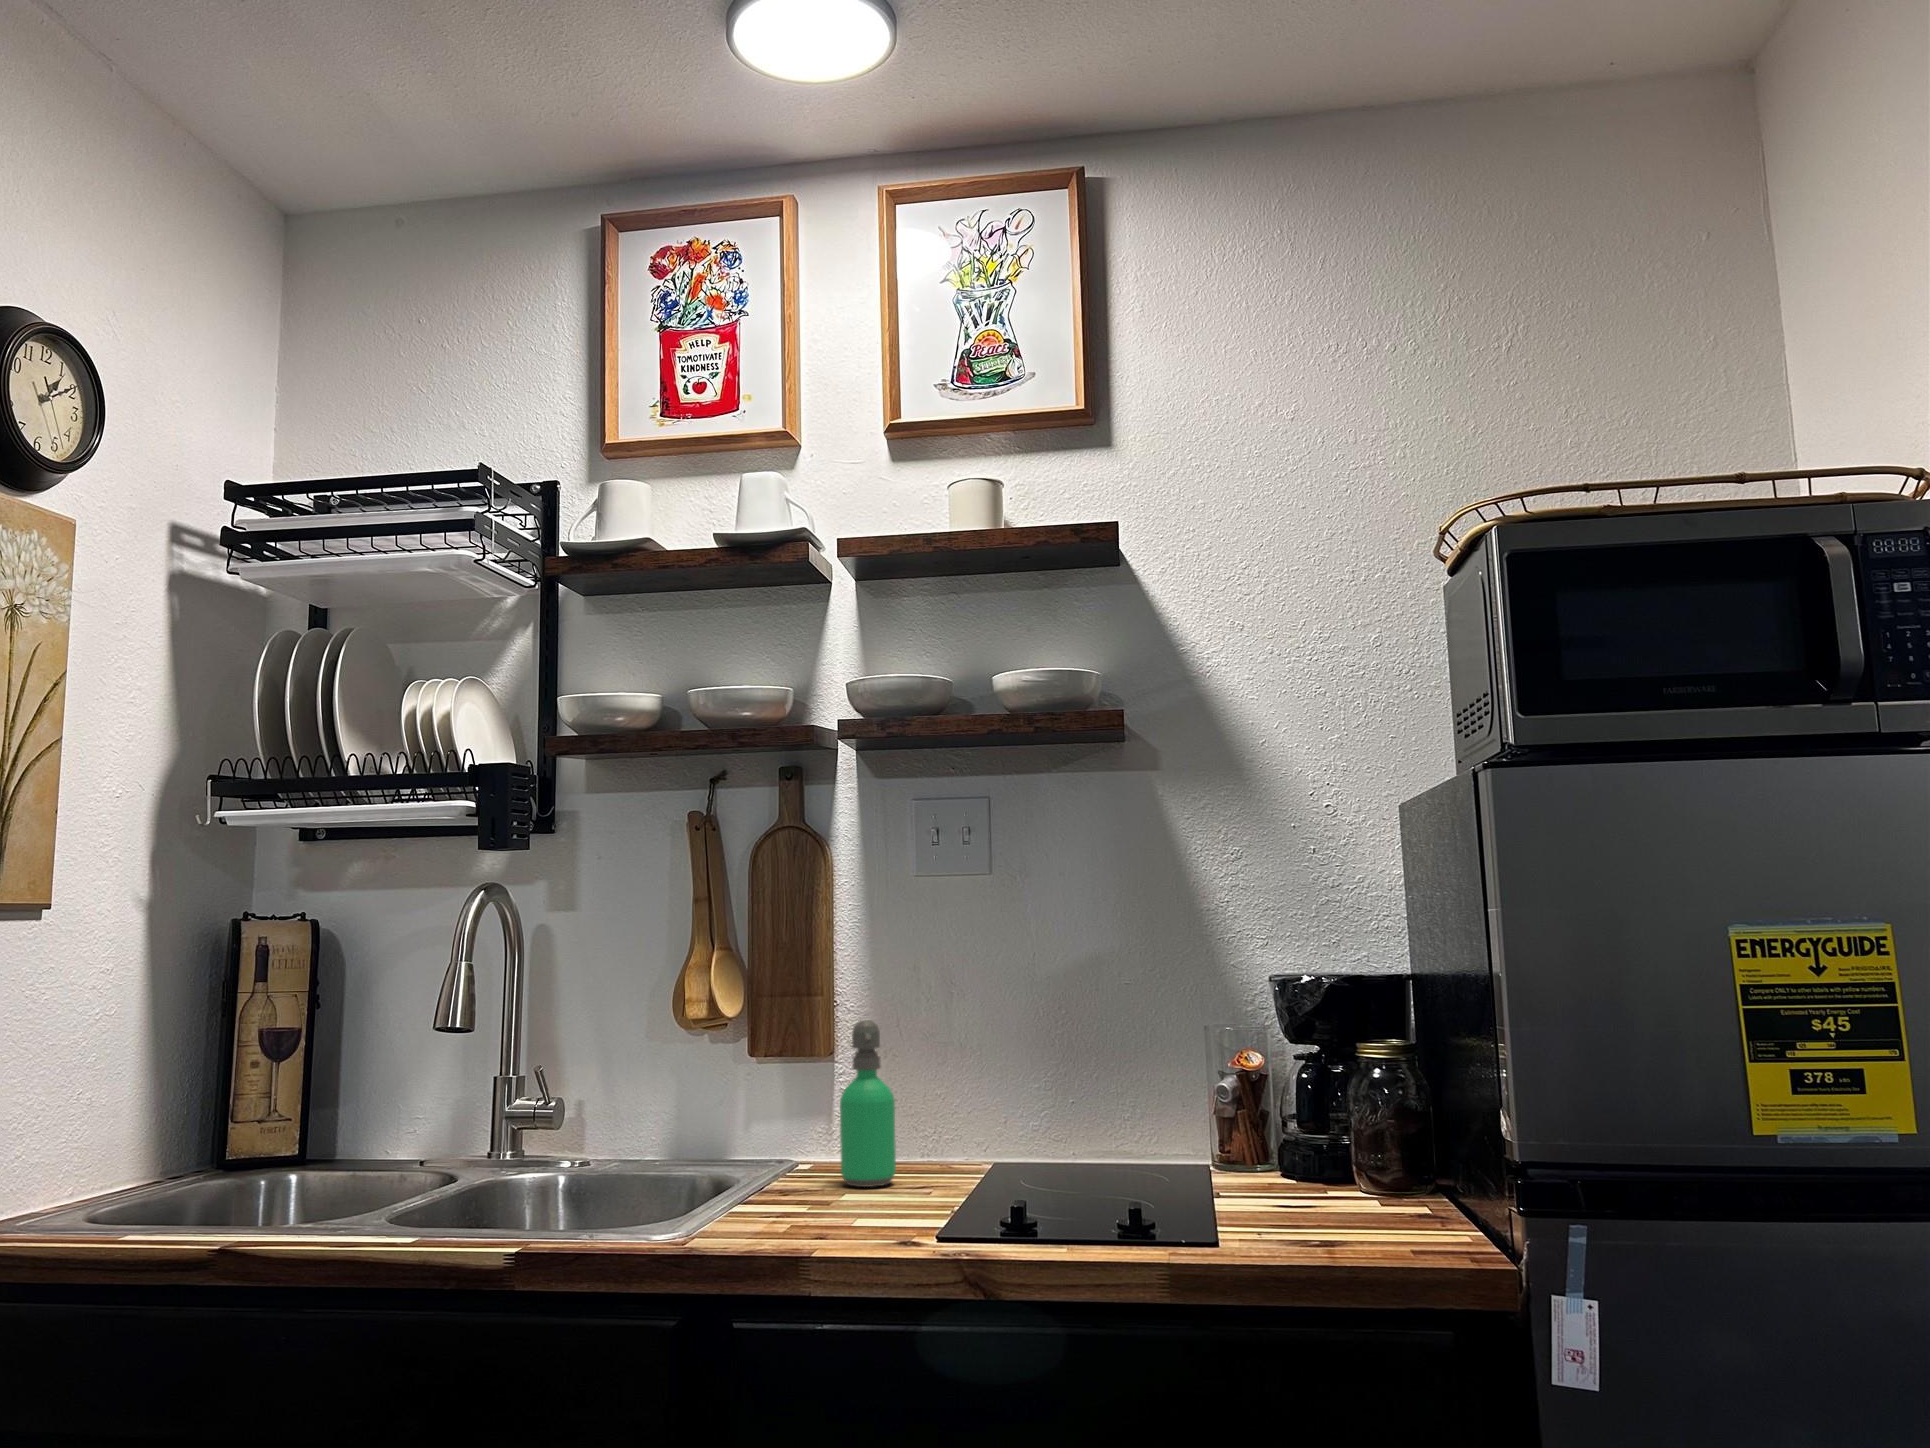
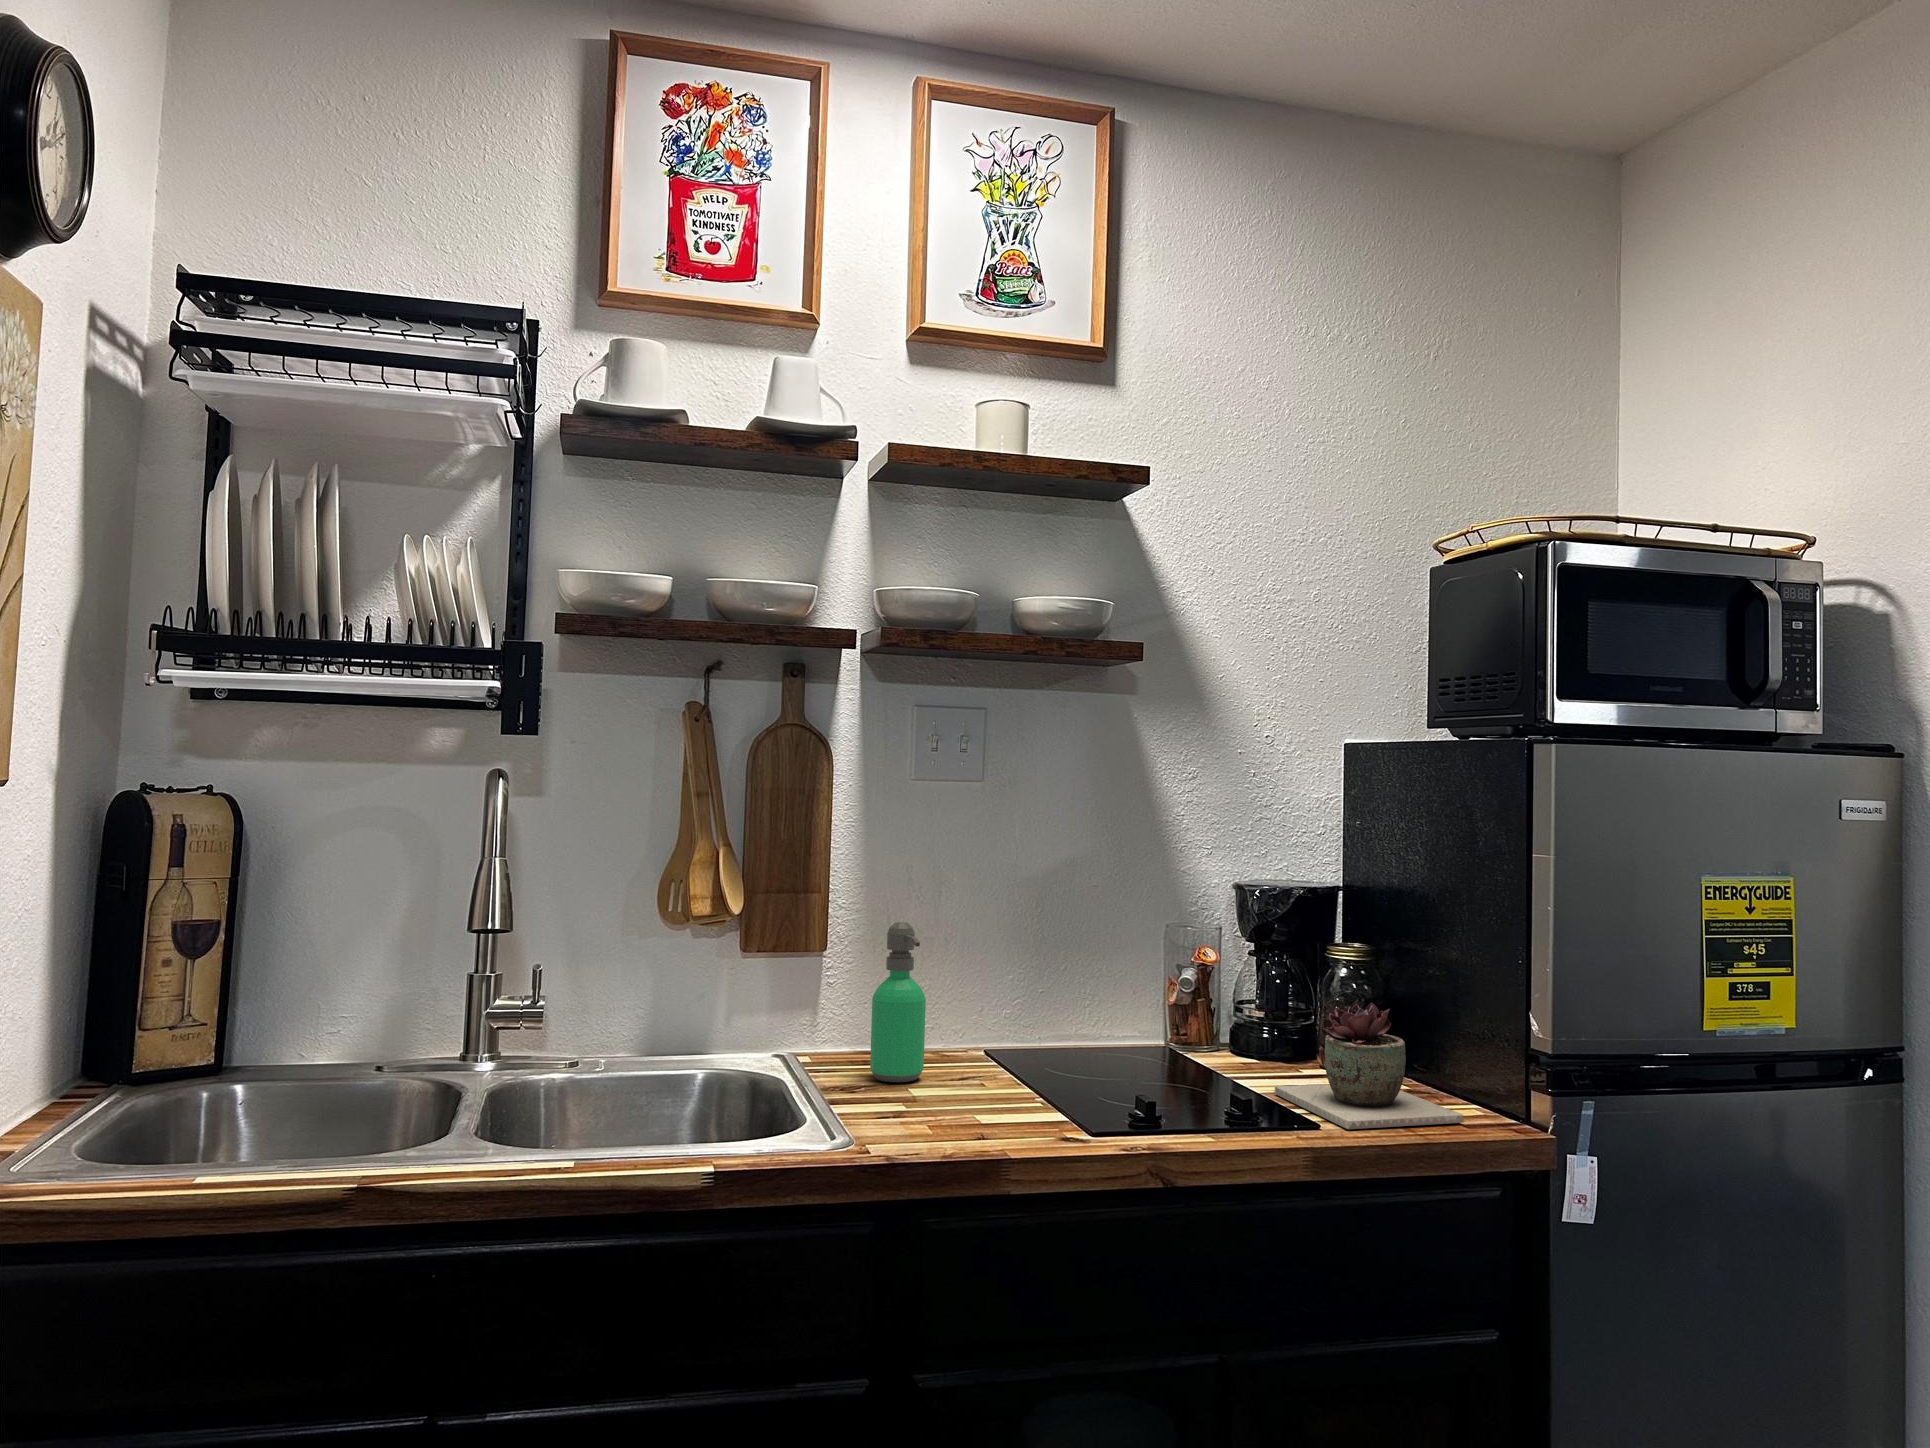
succulent plant: none [1256,1100,1440,1243] -> present [1274,1003,1464,1129]

